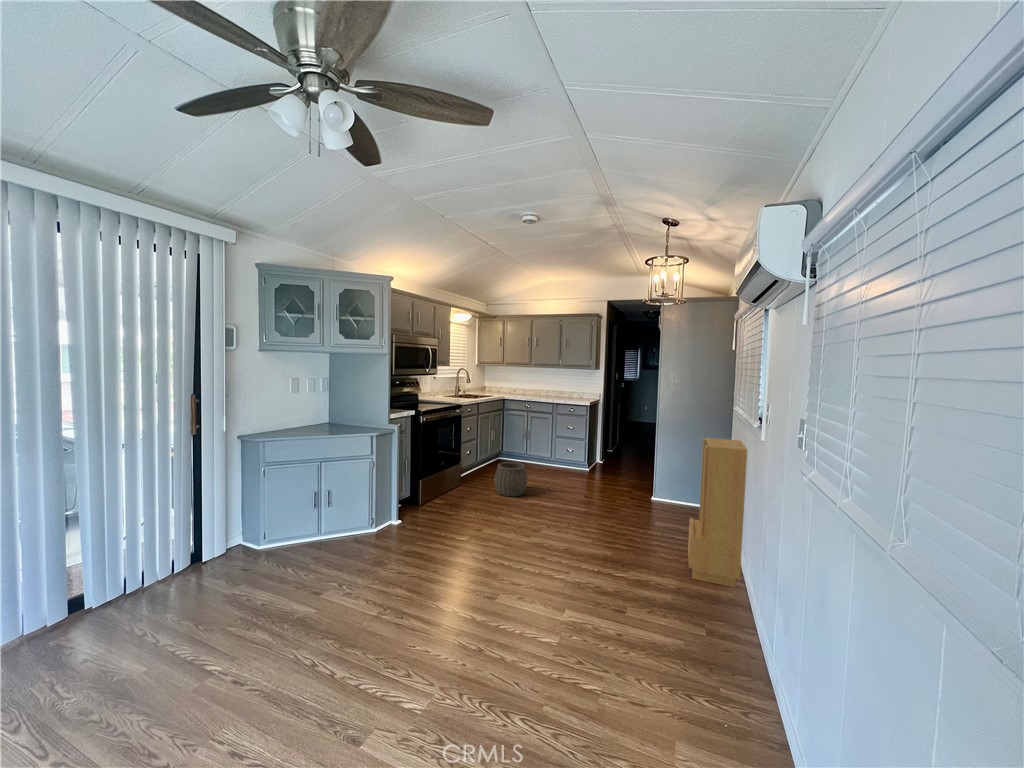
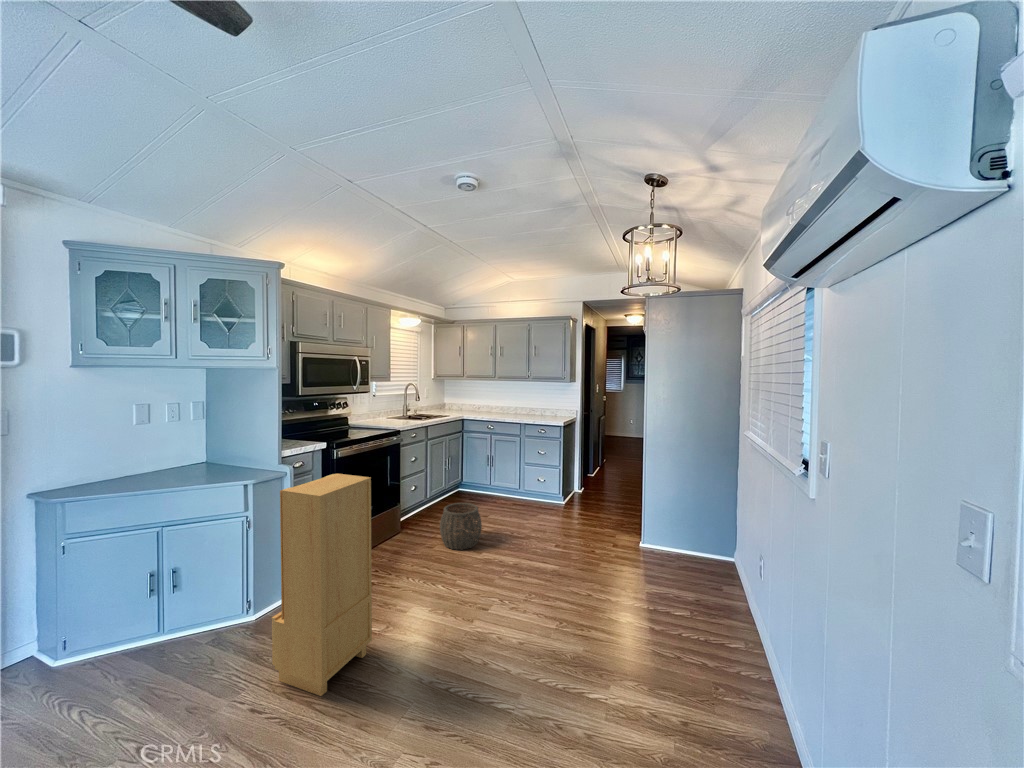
storage cabinet: present [688,438,747,587] -> present [272,474,372,696]

